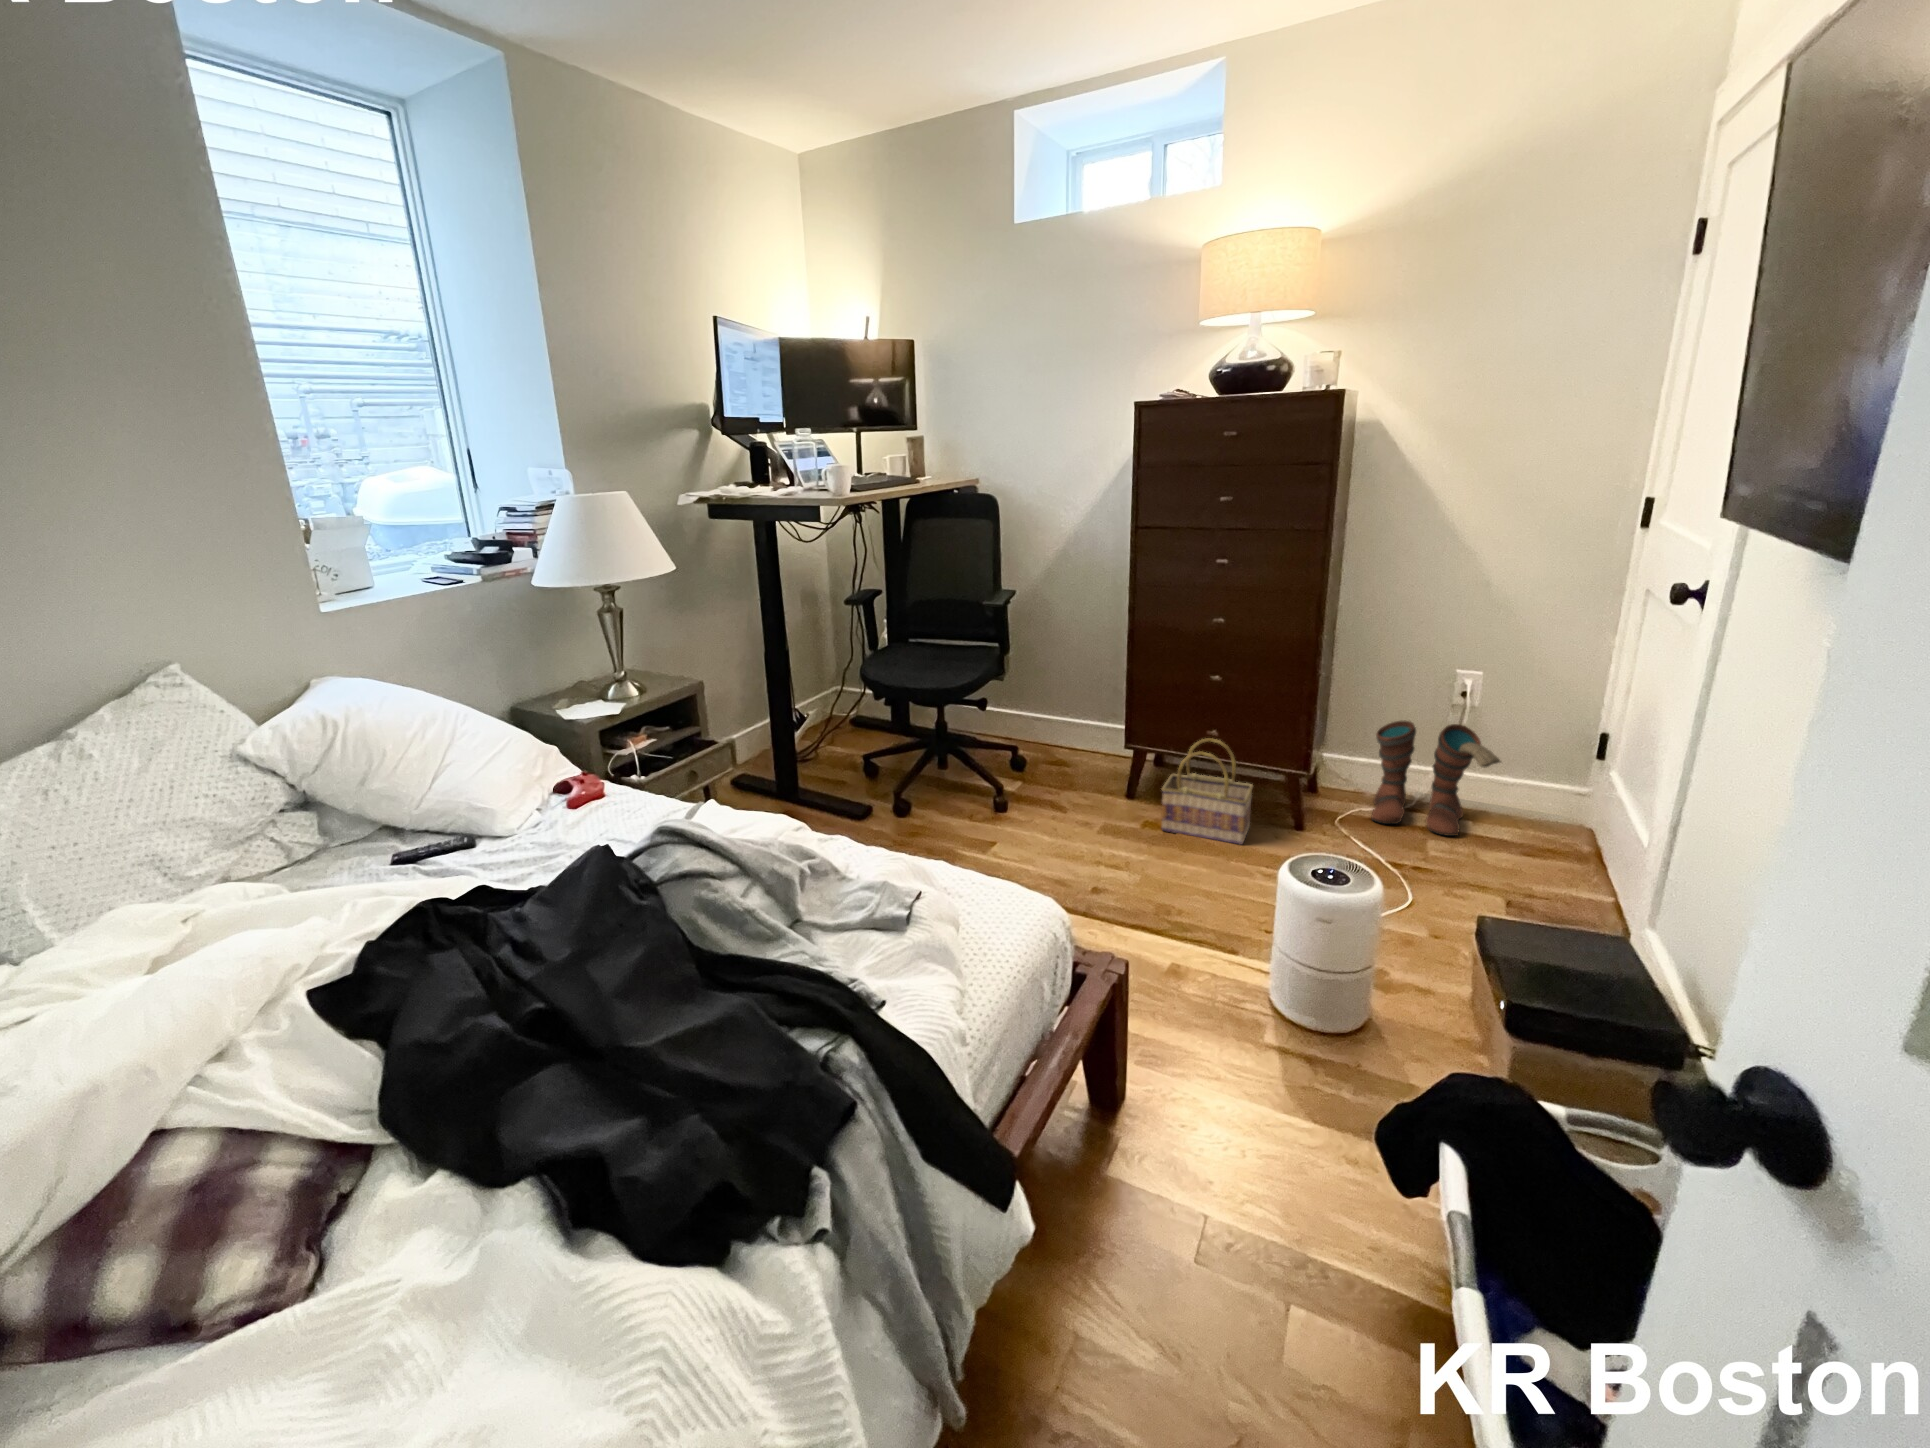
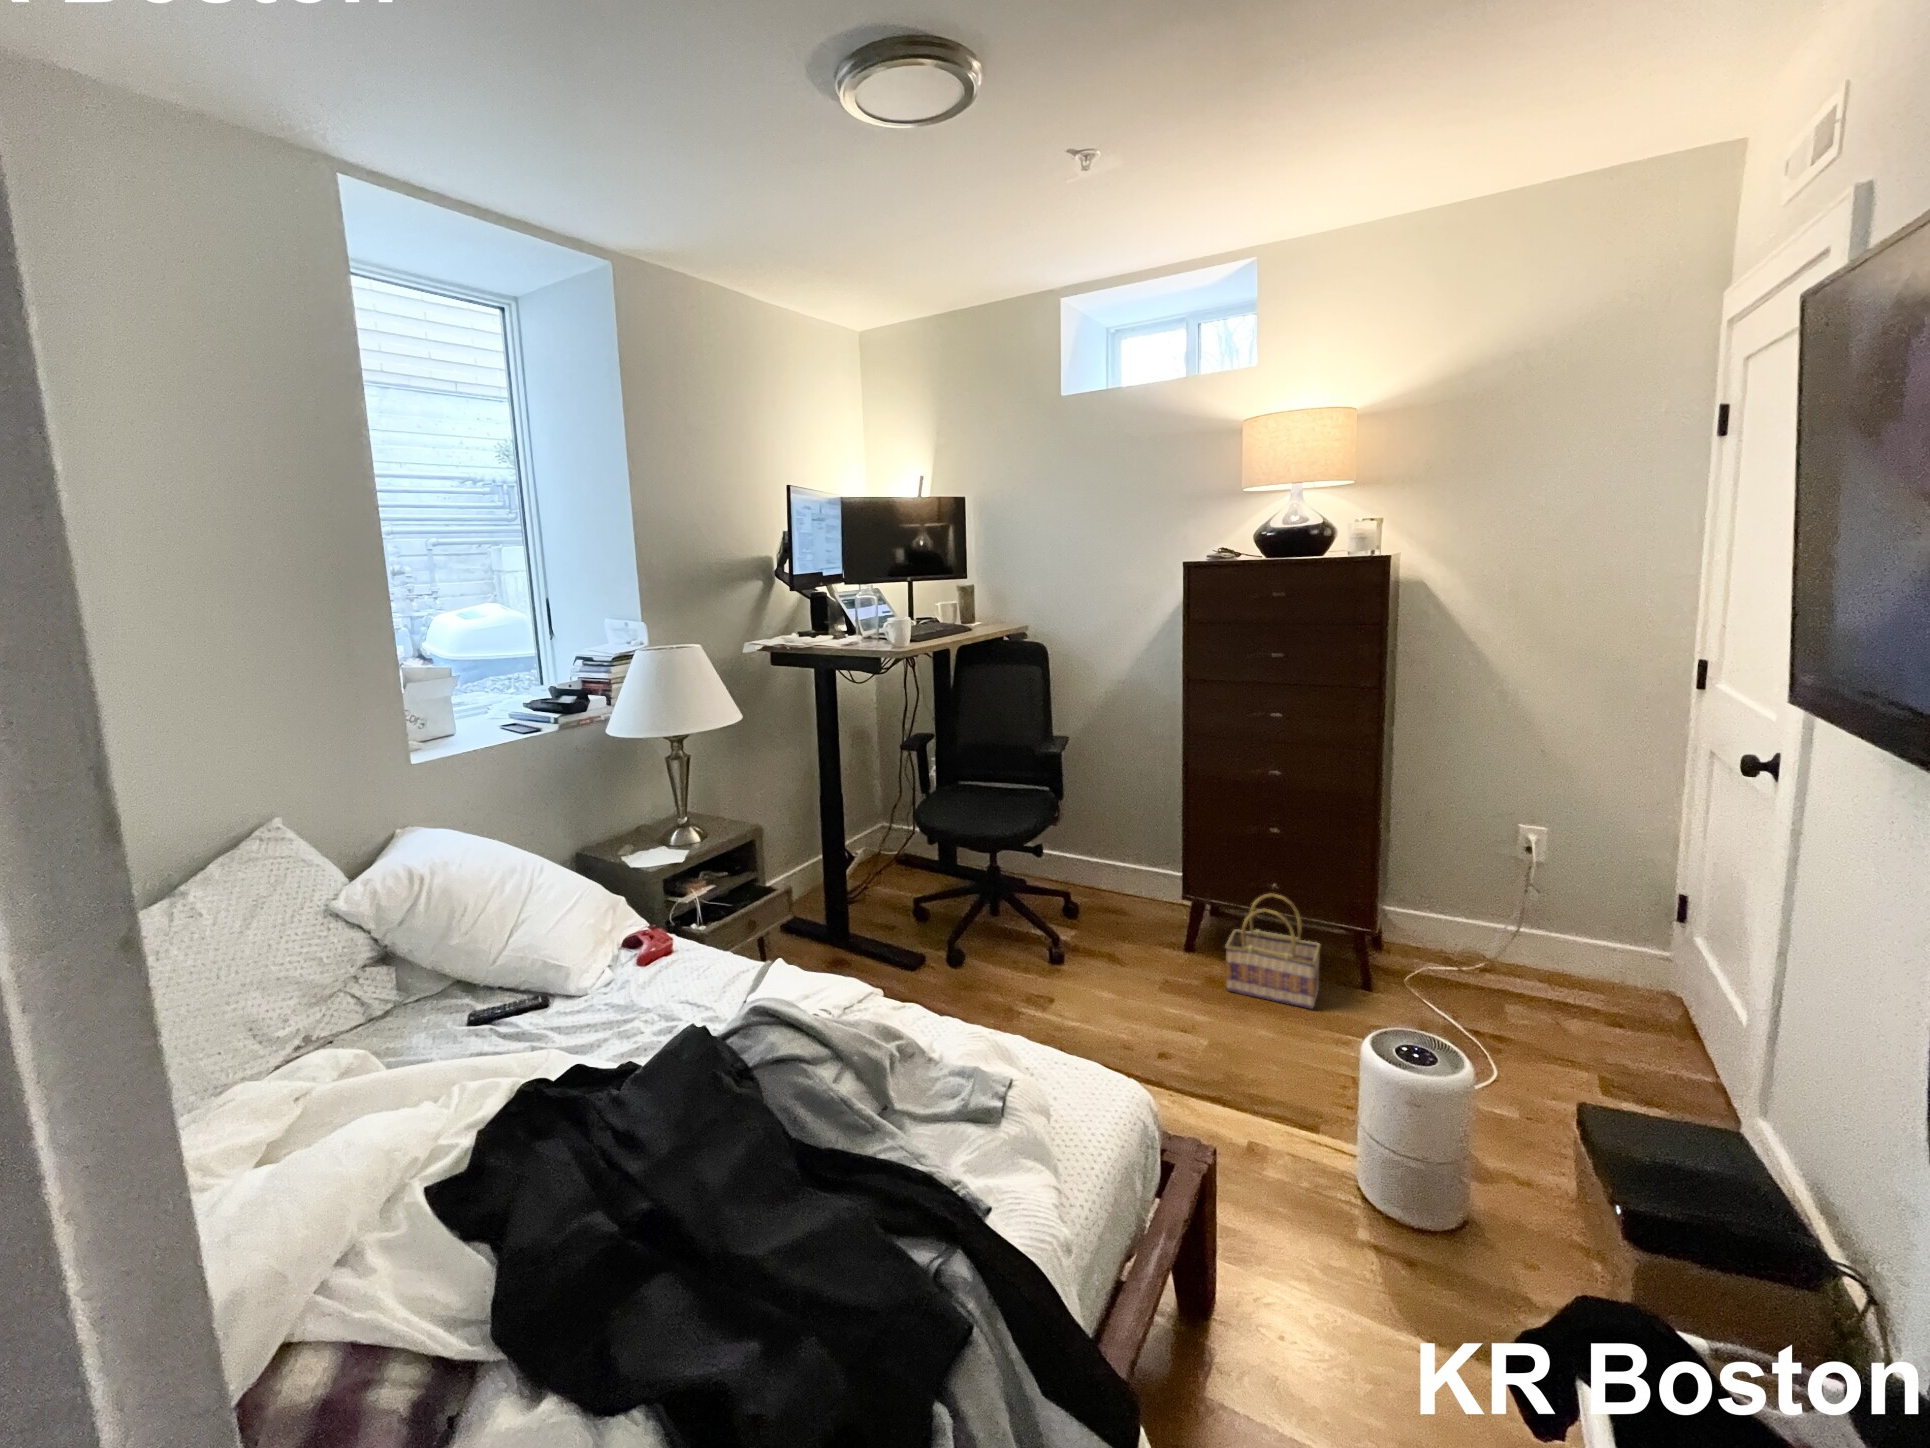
boots: present [1371,721,1501,836] -> none [1444,878,1582,1004]

